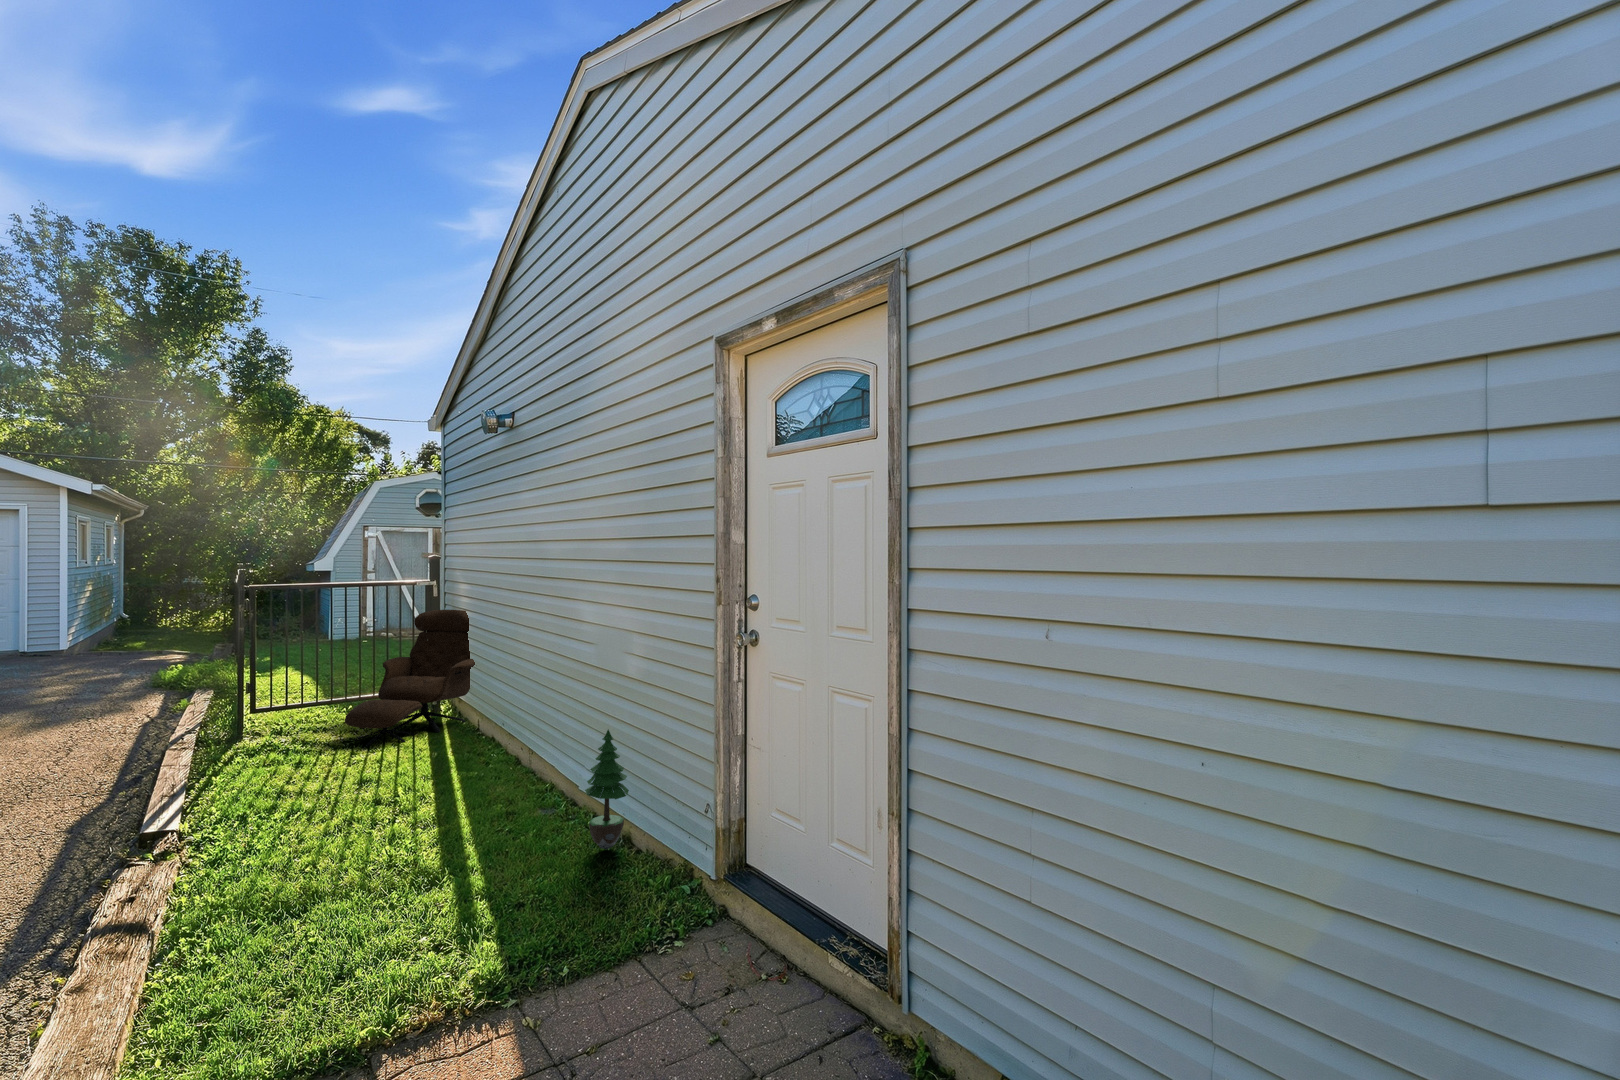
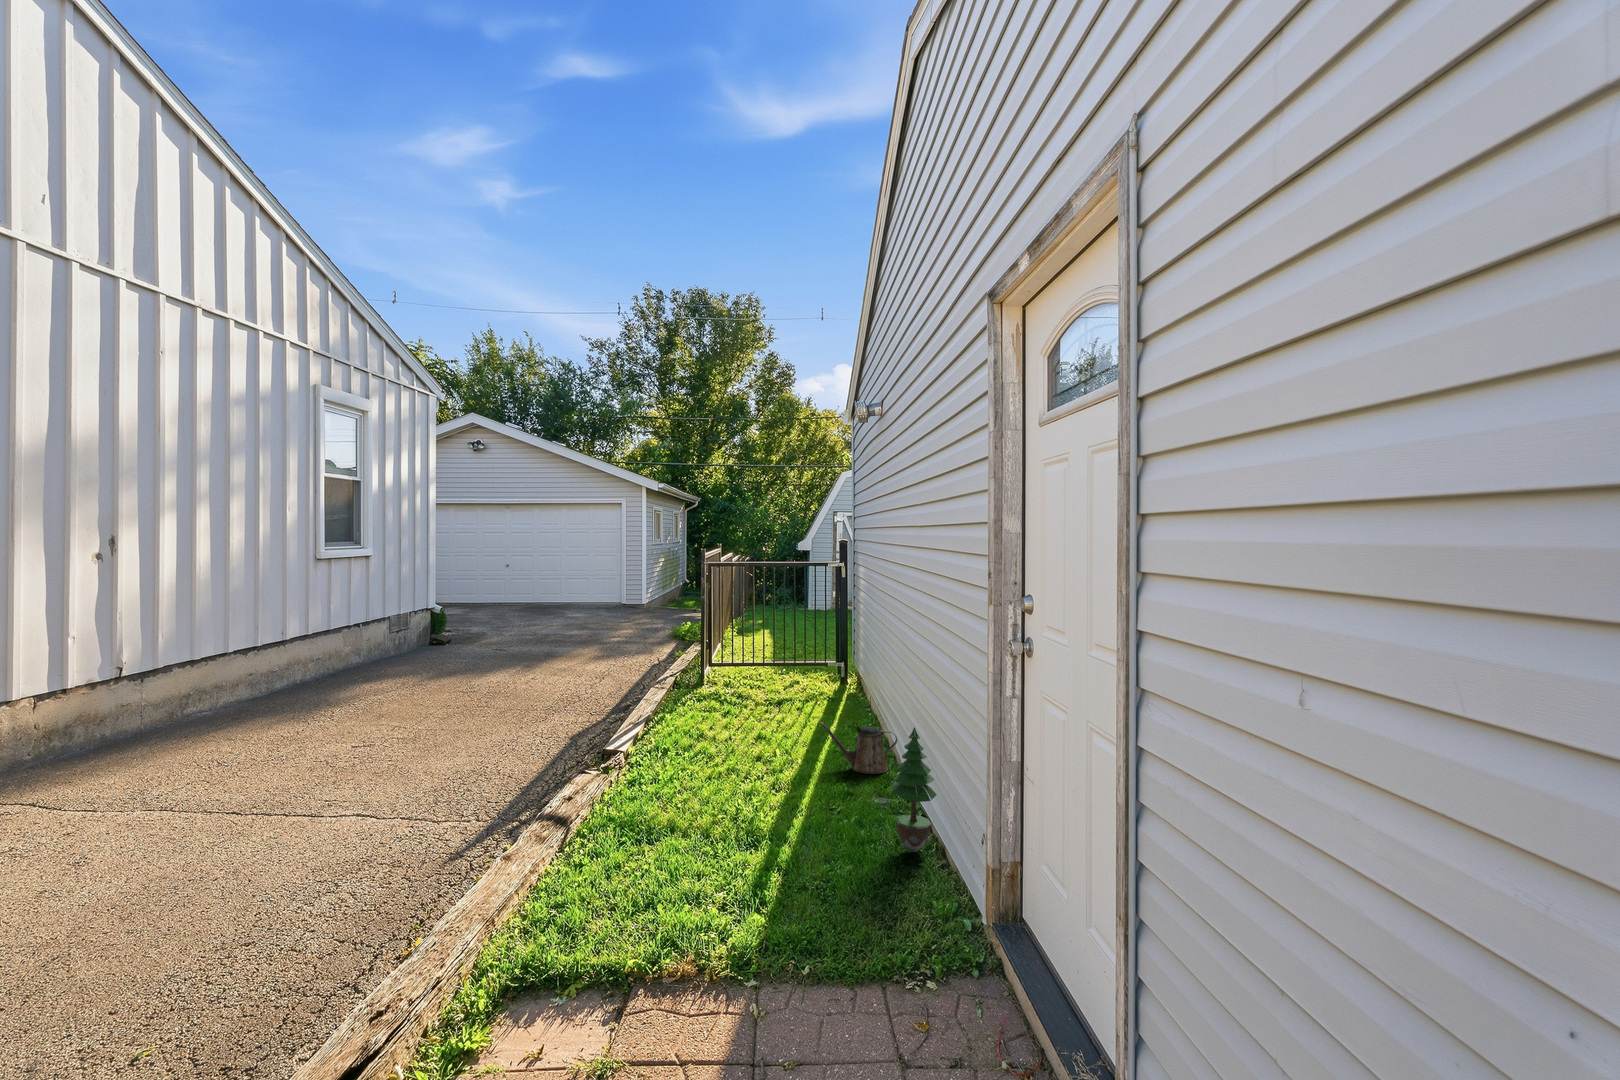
lounge chair: present [345,610,475,746] -> none [765,589,877,706]
watering can: none [461,746,547,795] -> present [819,722,897,774]

